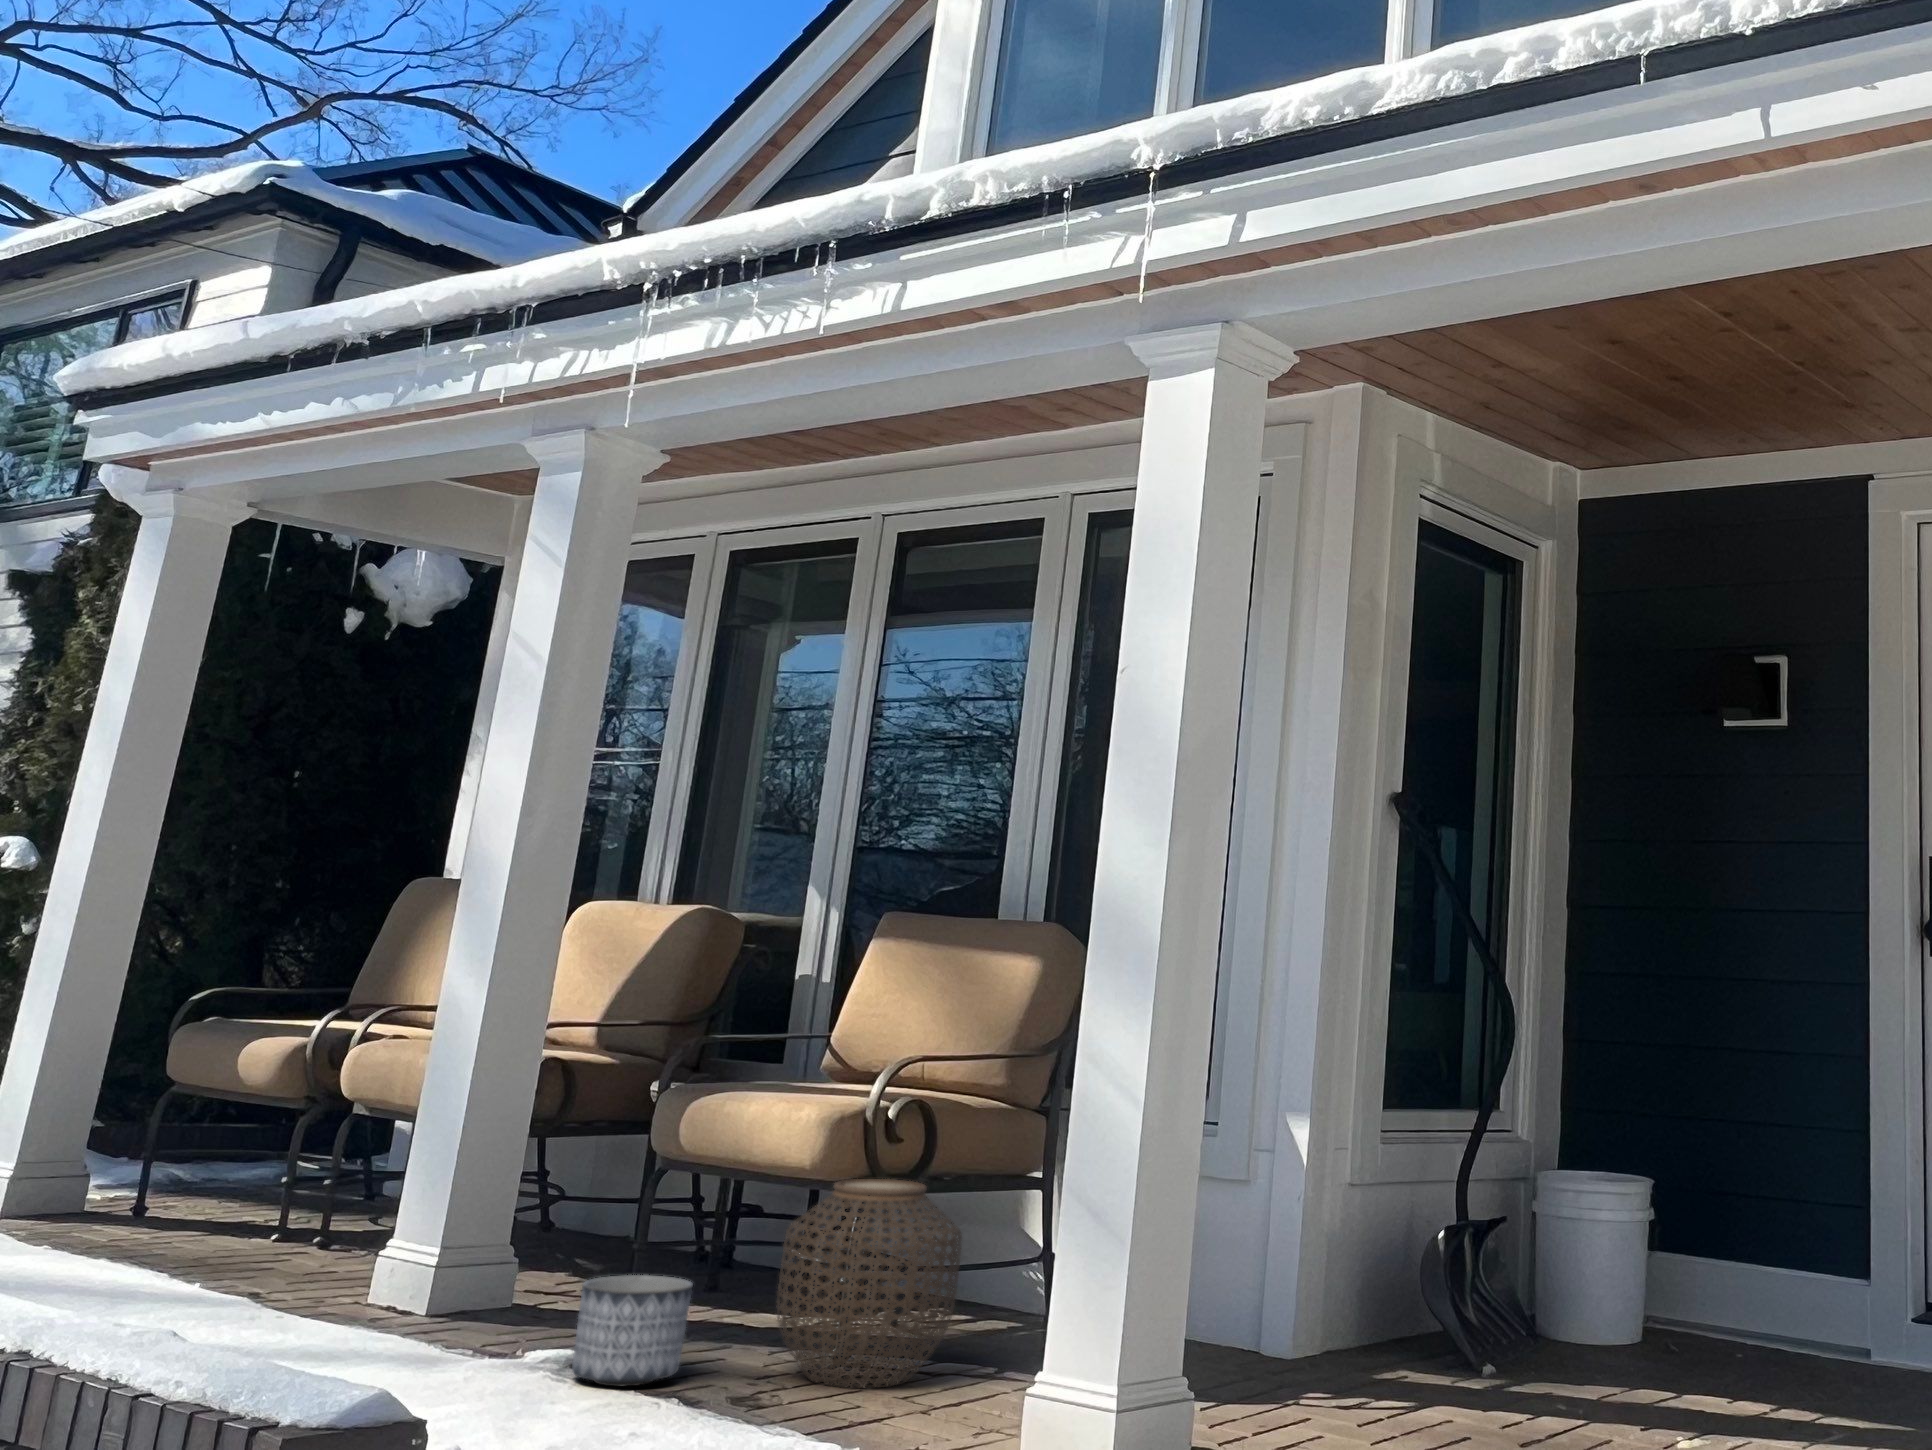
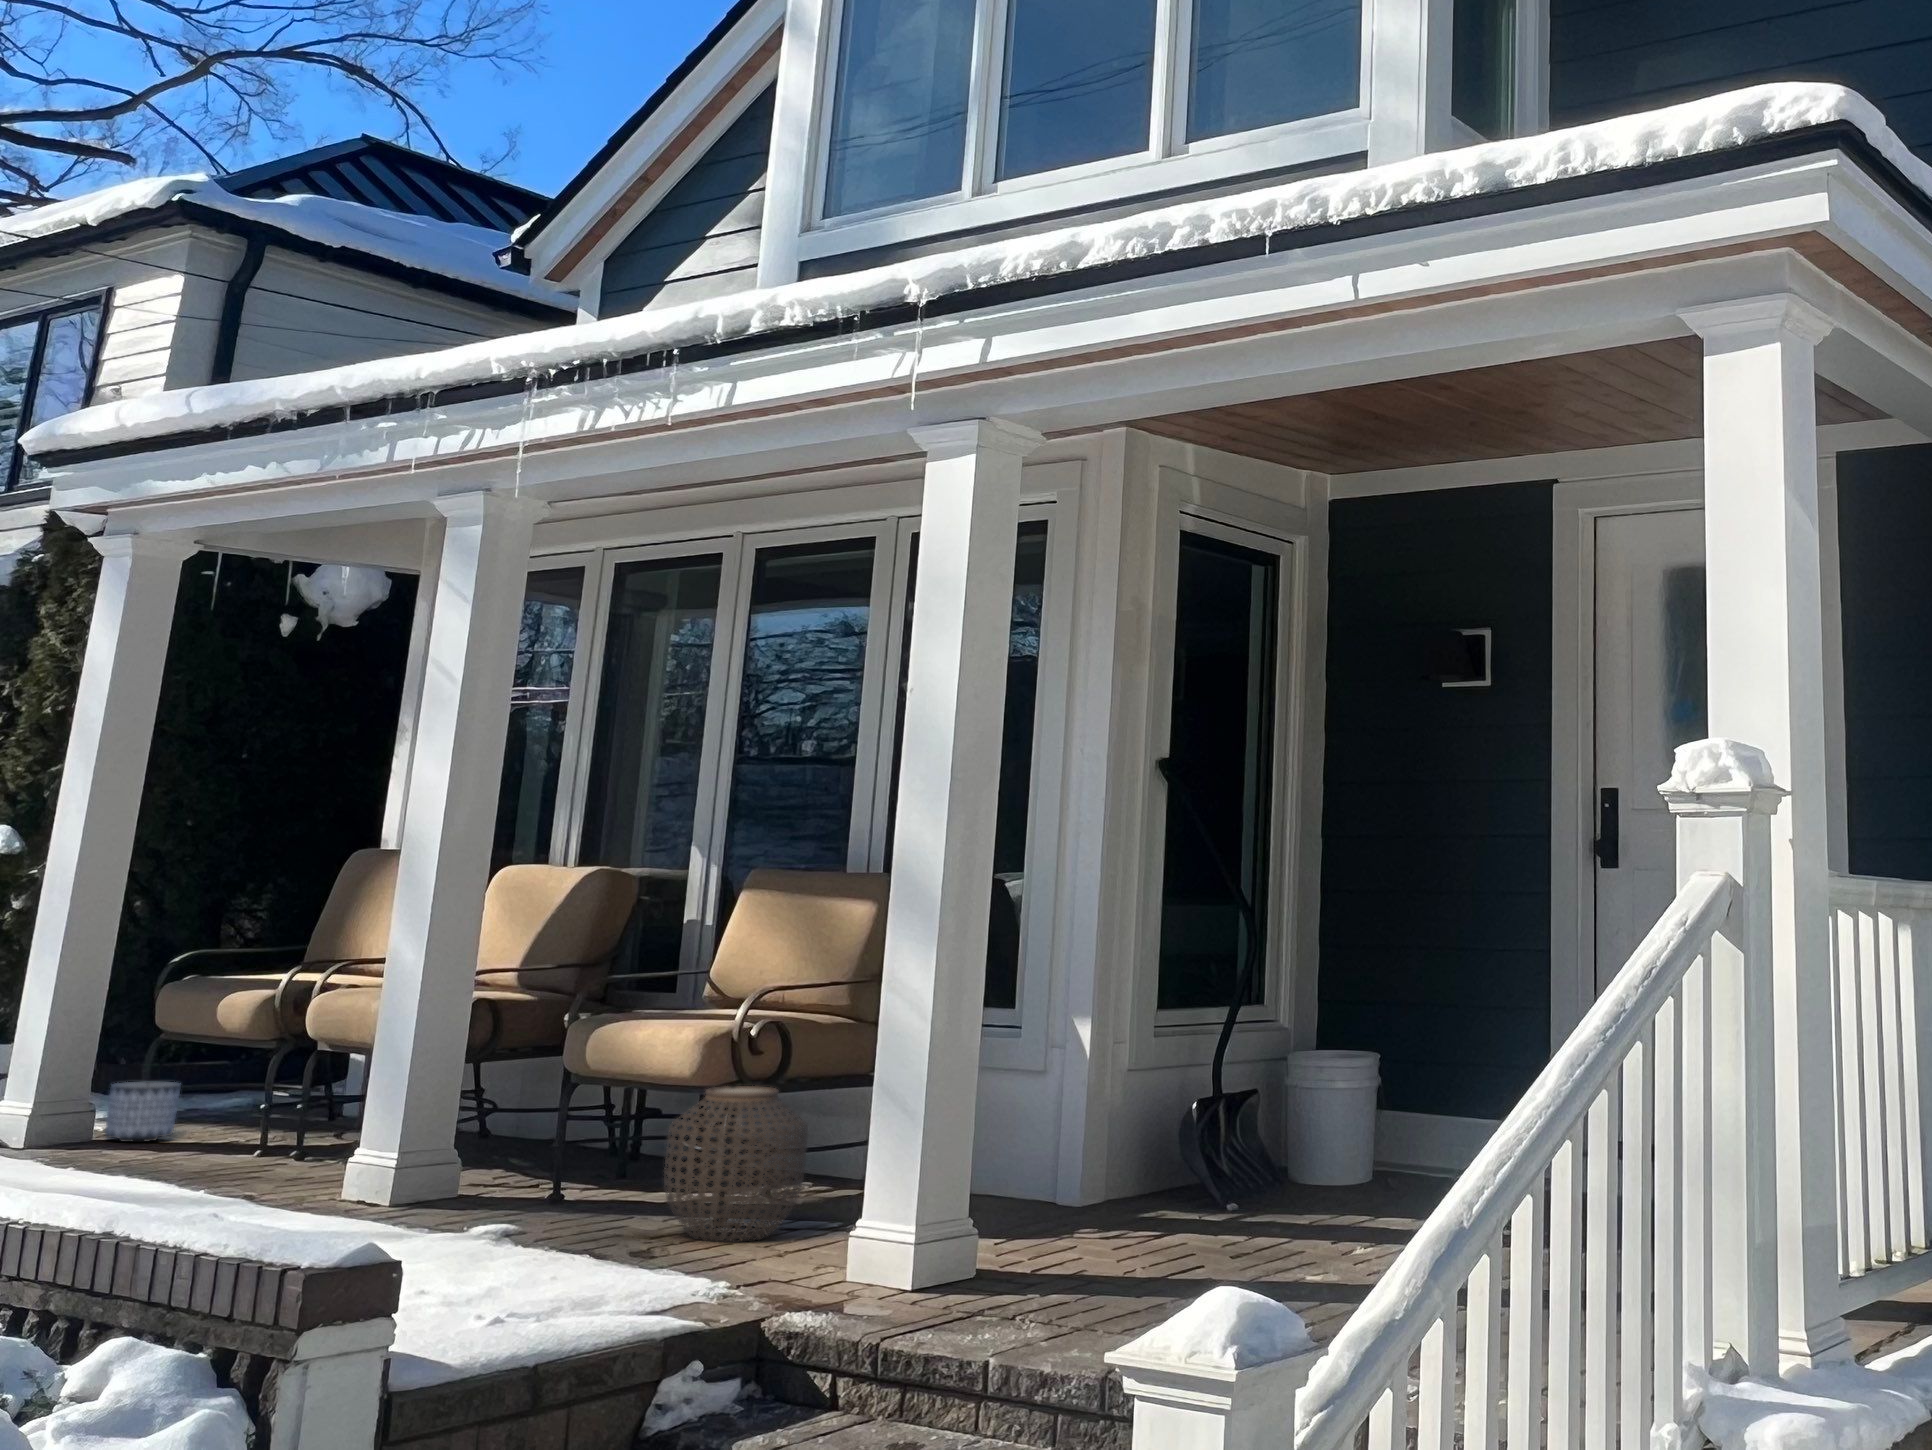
planter: present [572,1275,693,1387] -> present [105,1081,181,1142]

